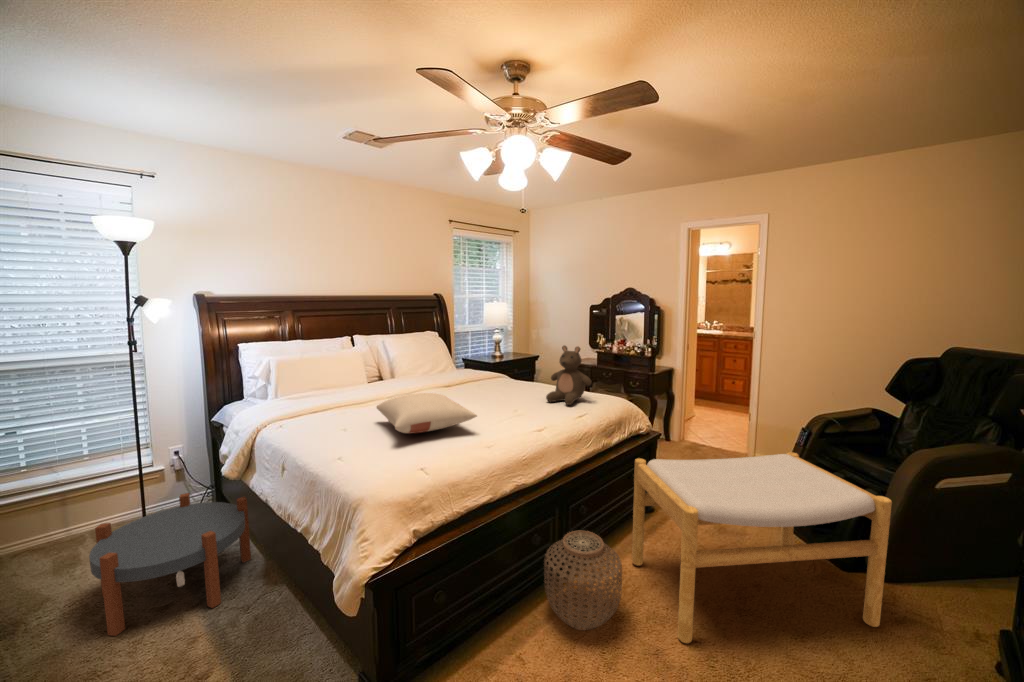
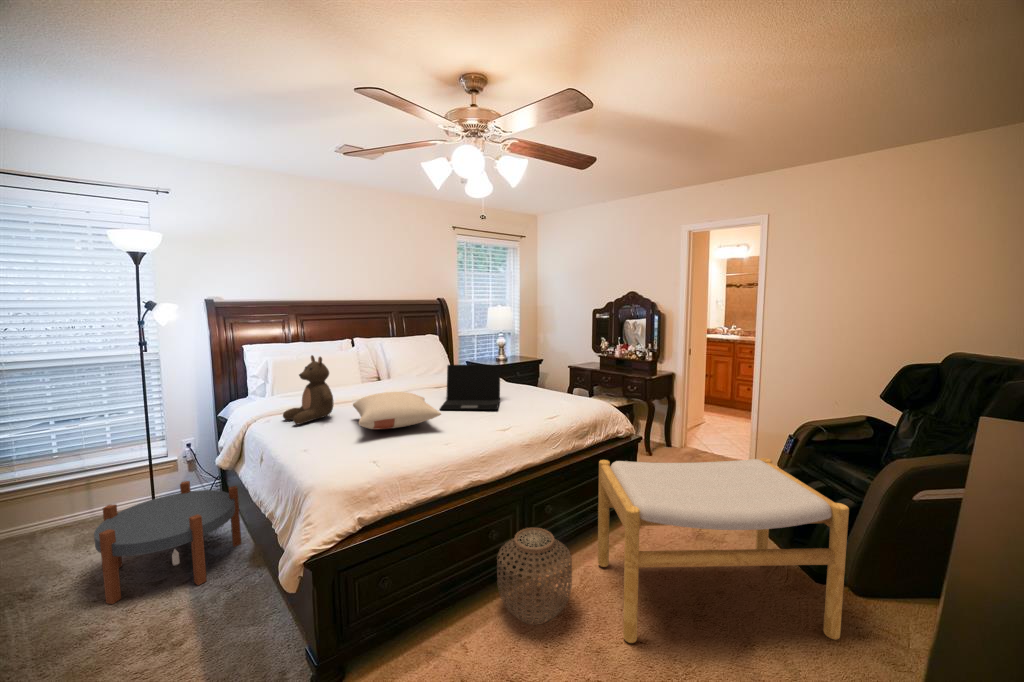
stuffed bear: present [546,346,592,405] -> present [283,355,334,425]
laptop: none [464,363,524,411] -> present [440,364,500,410]

